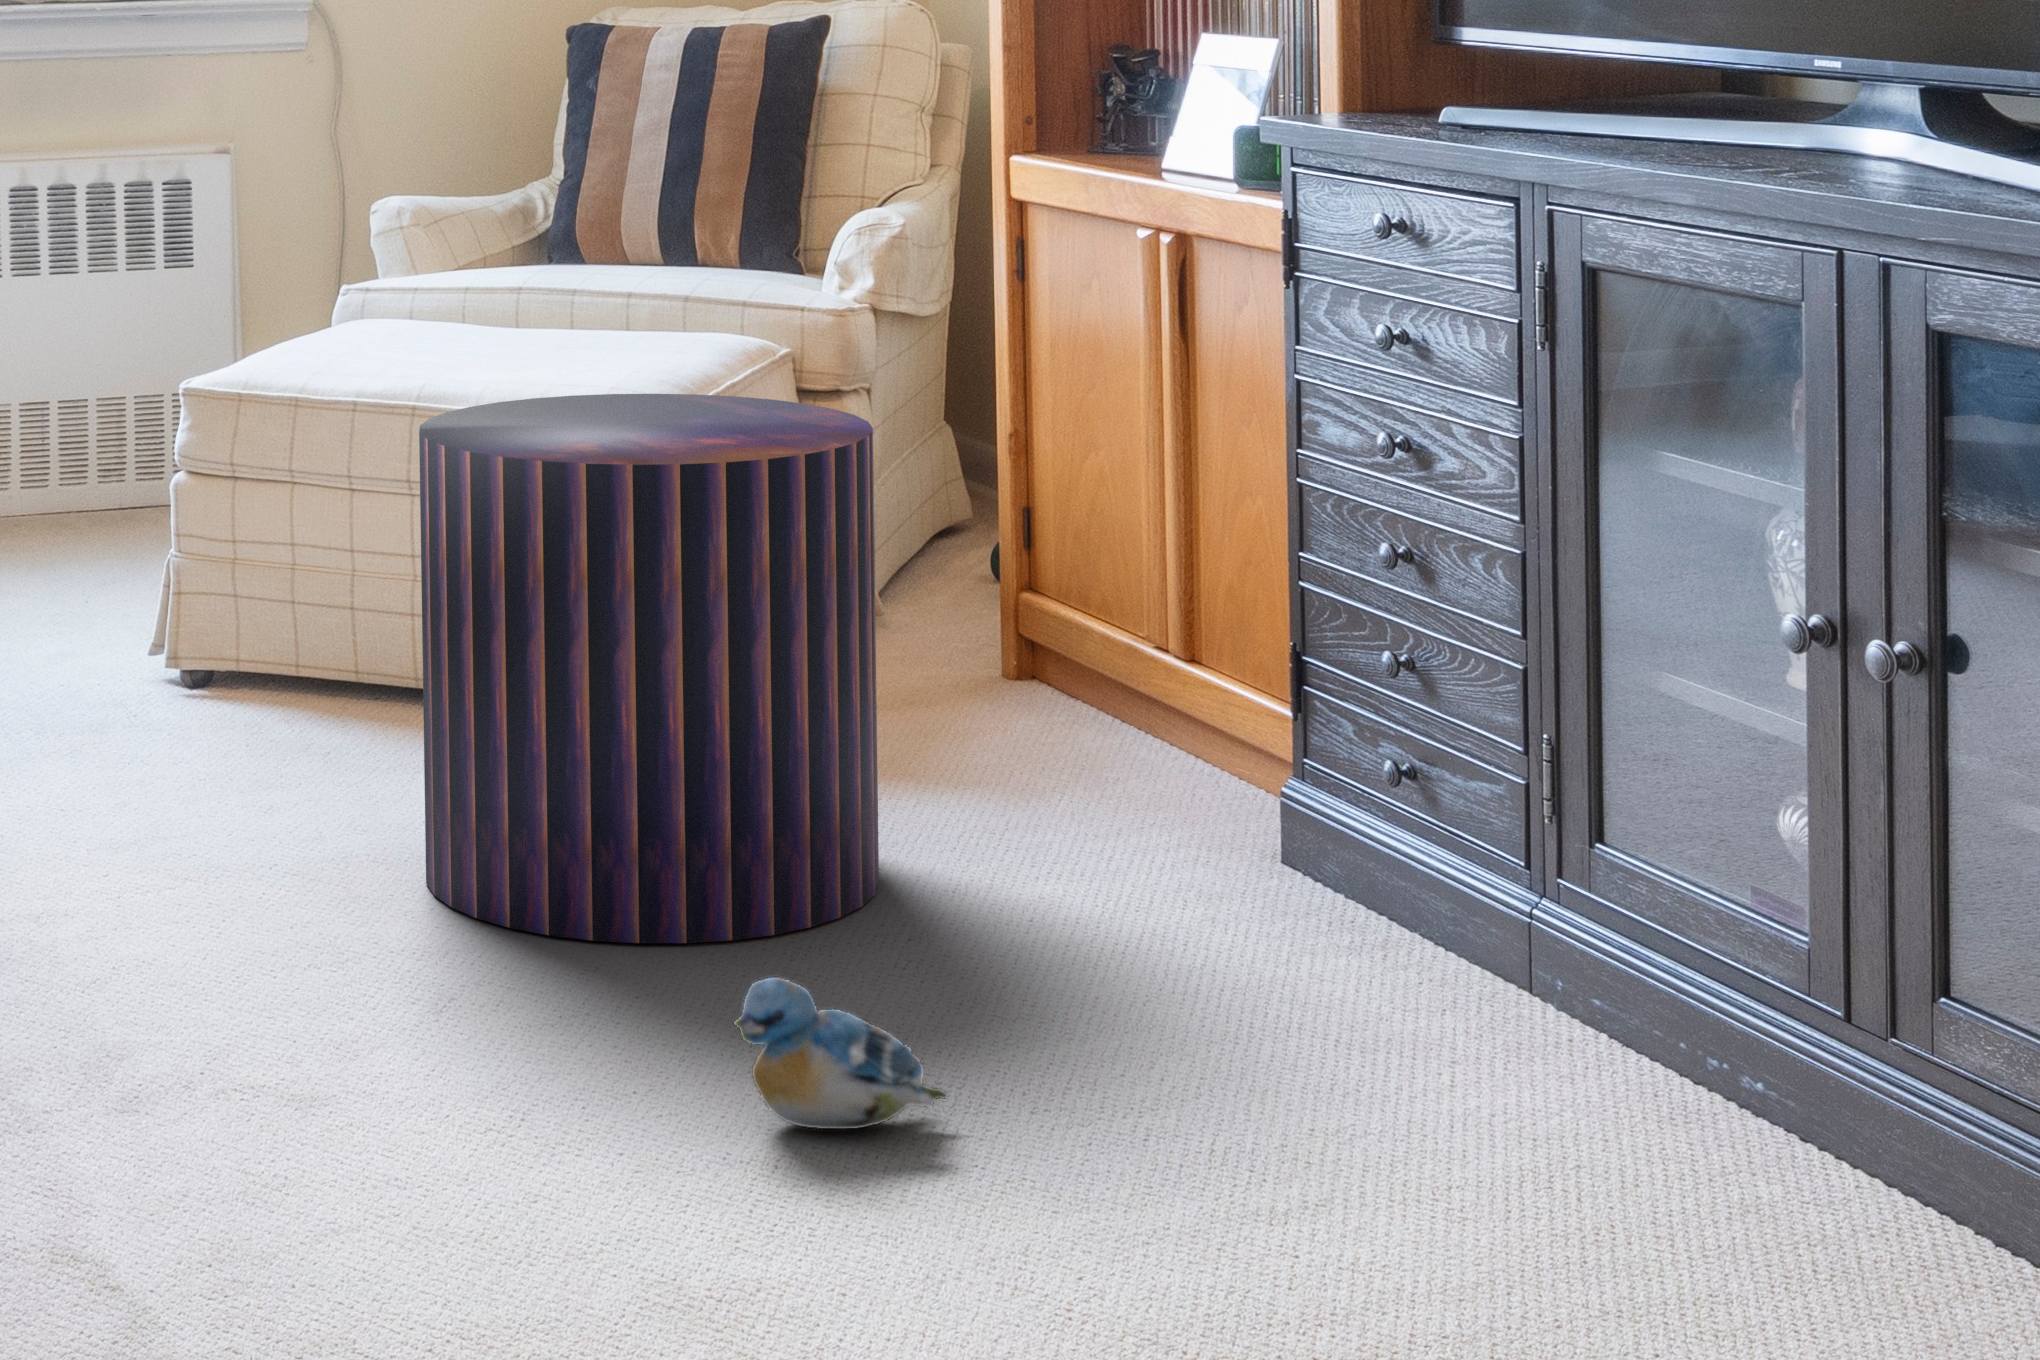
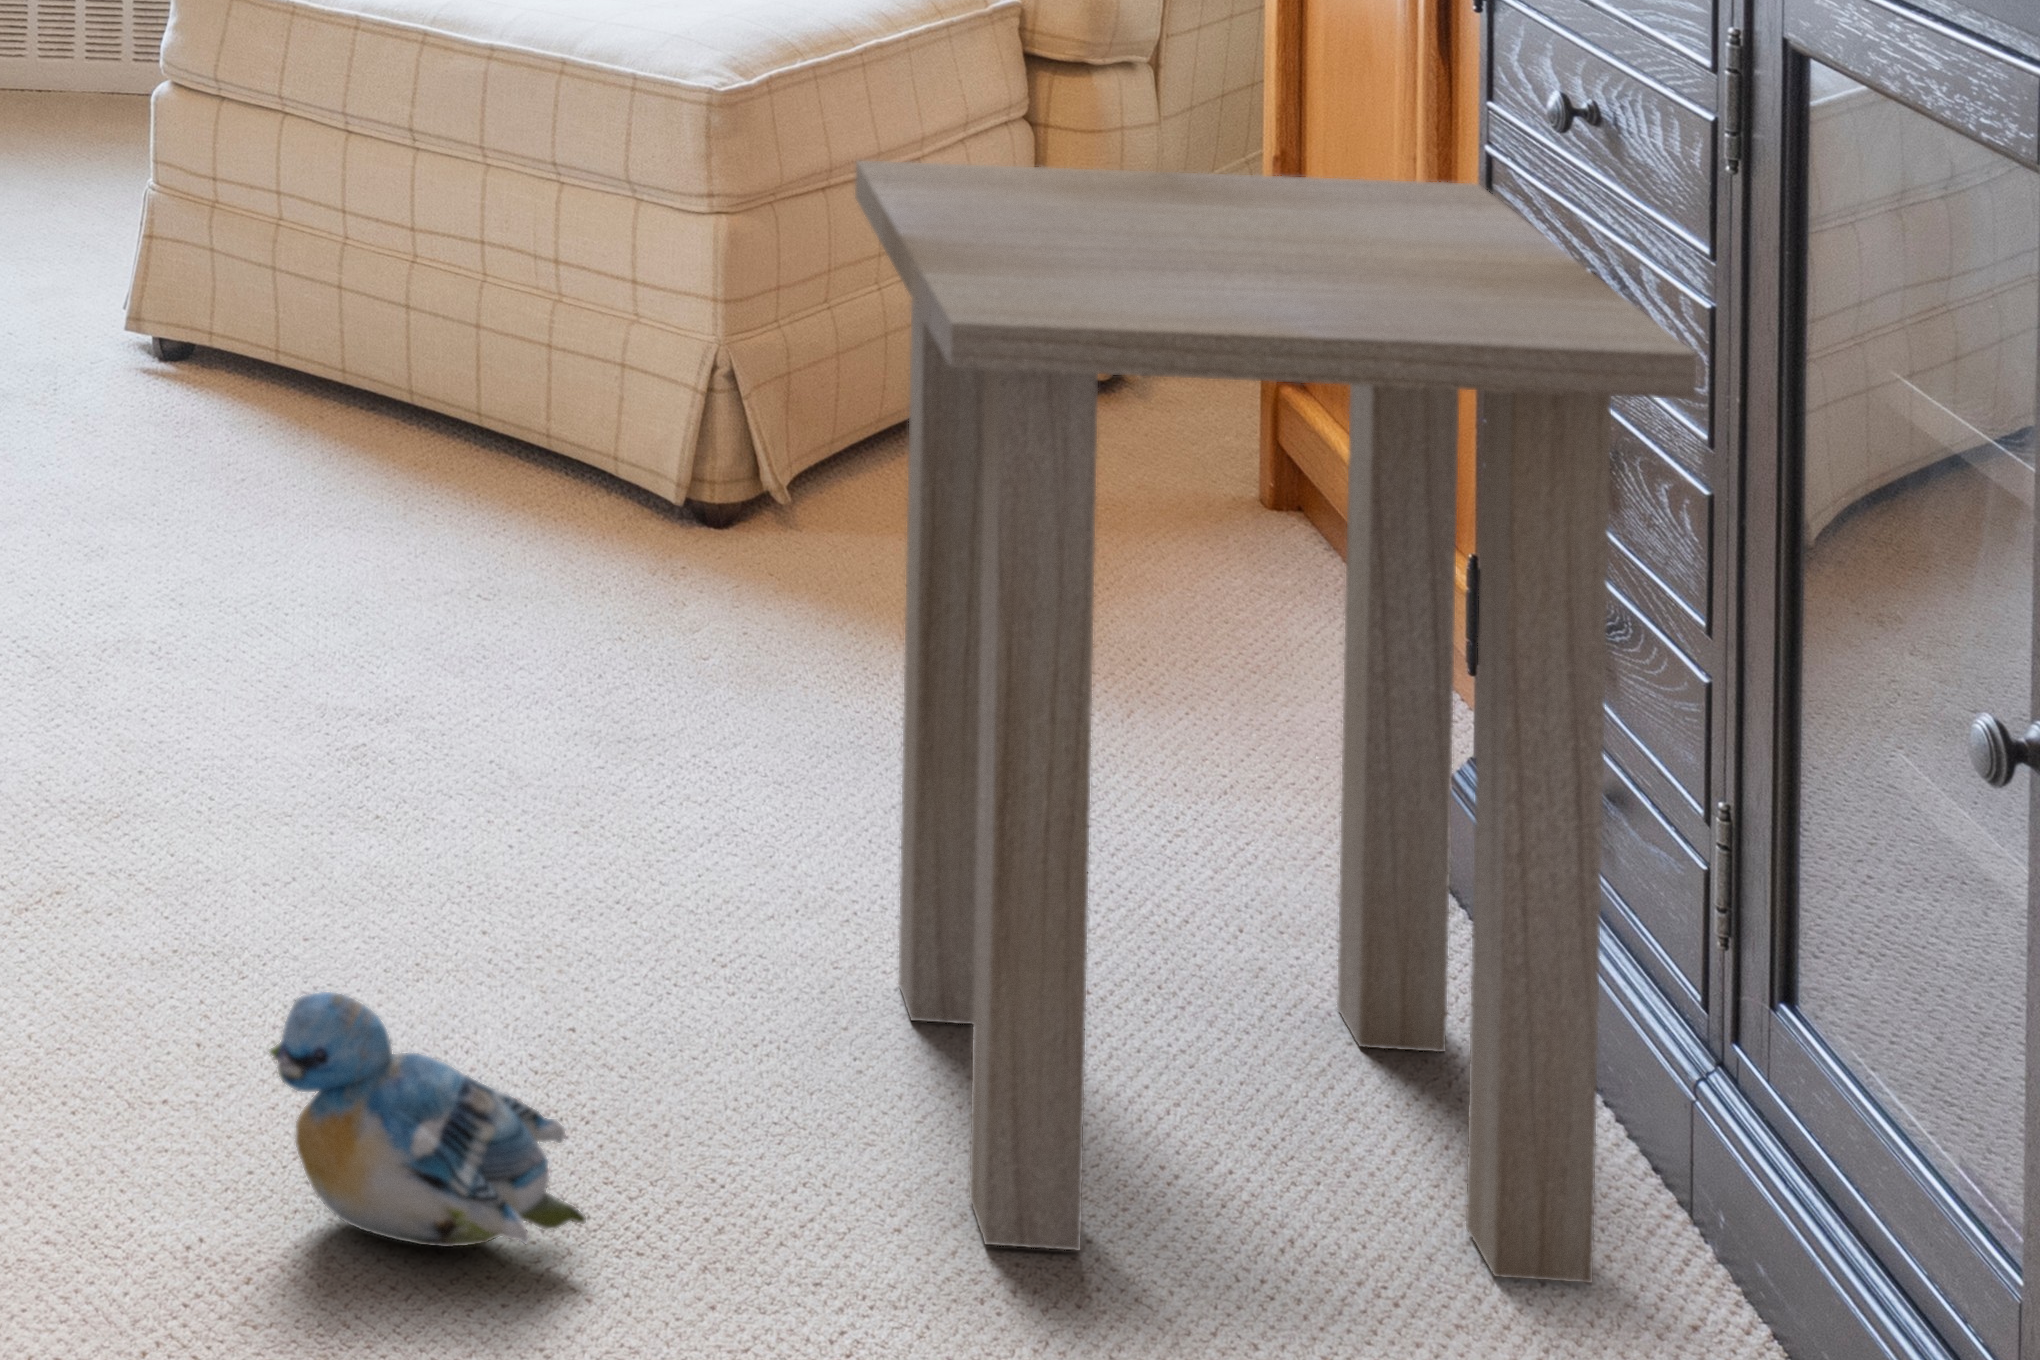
pouf: present [419,394,879,943] -> none [199,46,844,863]
side table: none [958,400,1557,1080] -> present [855,161,1696,1283]

